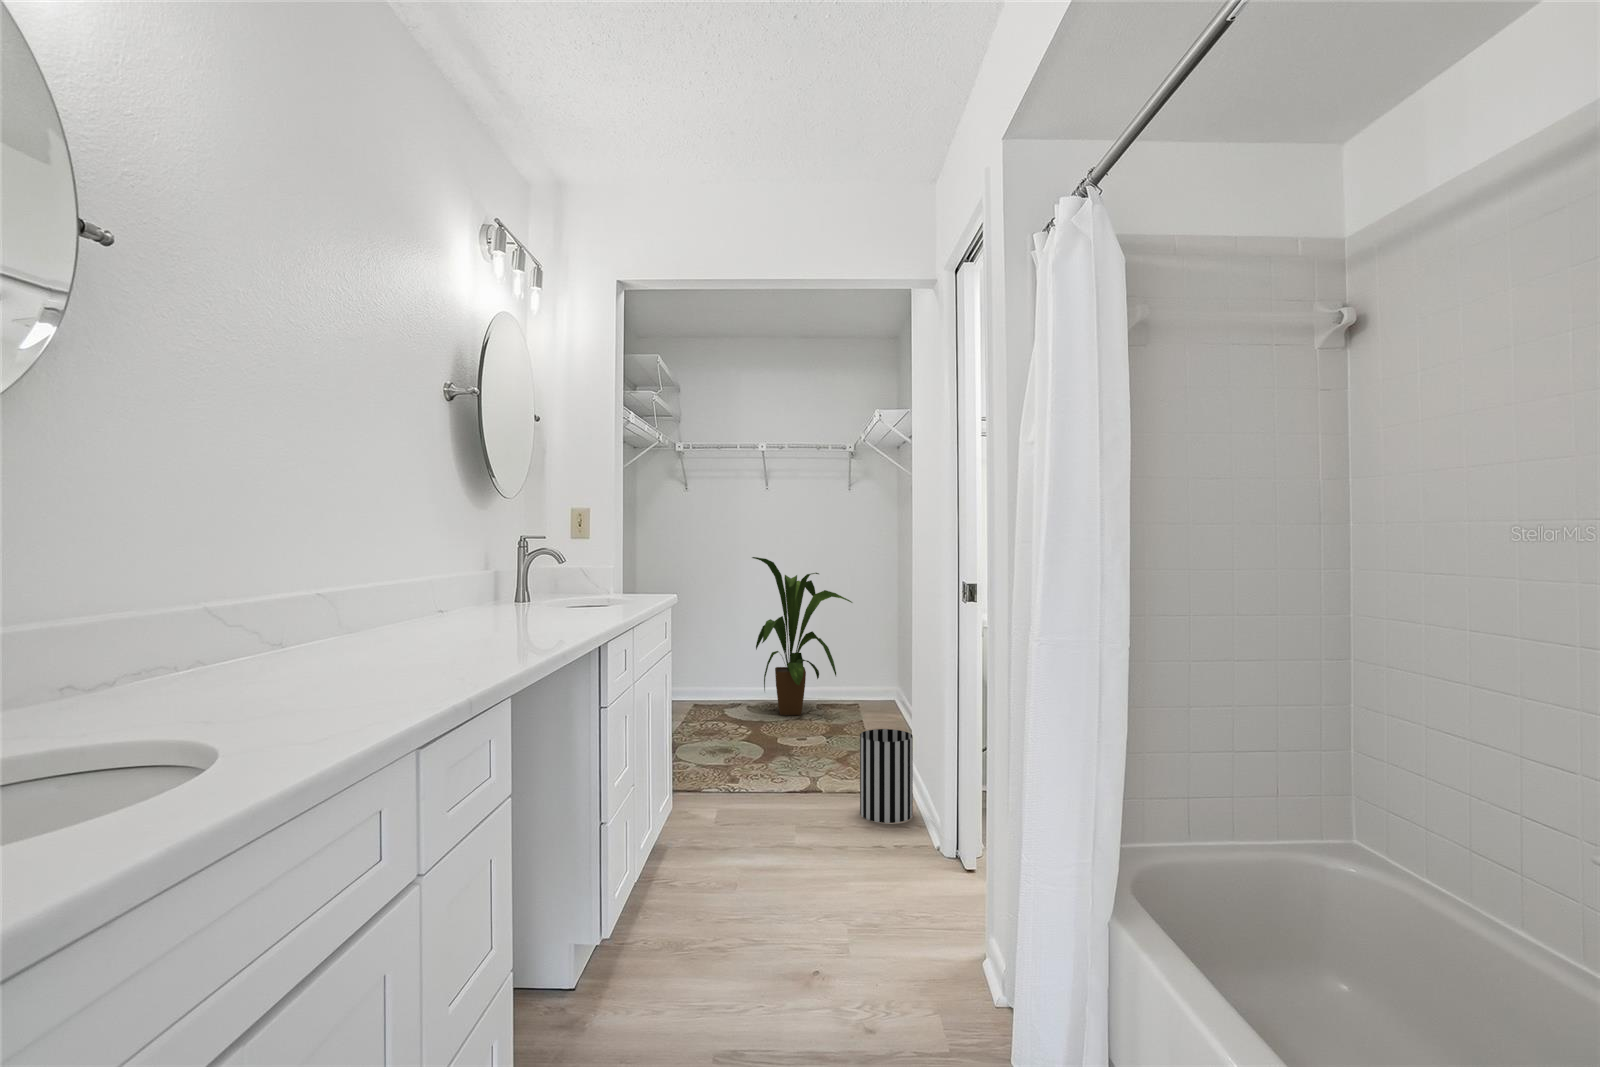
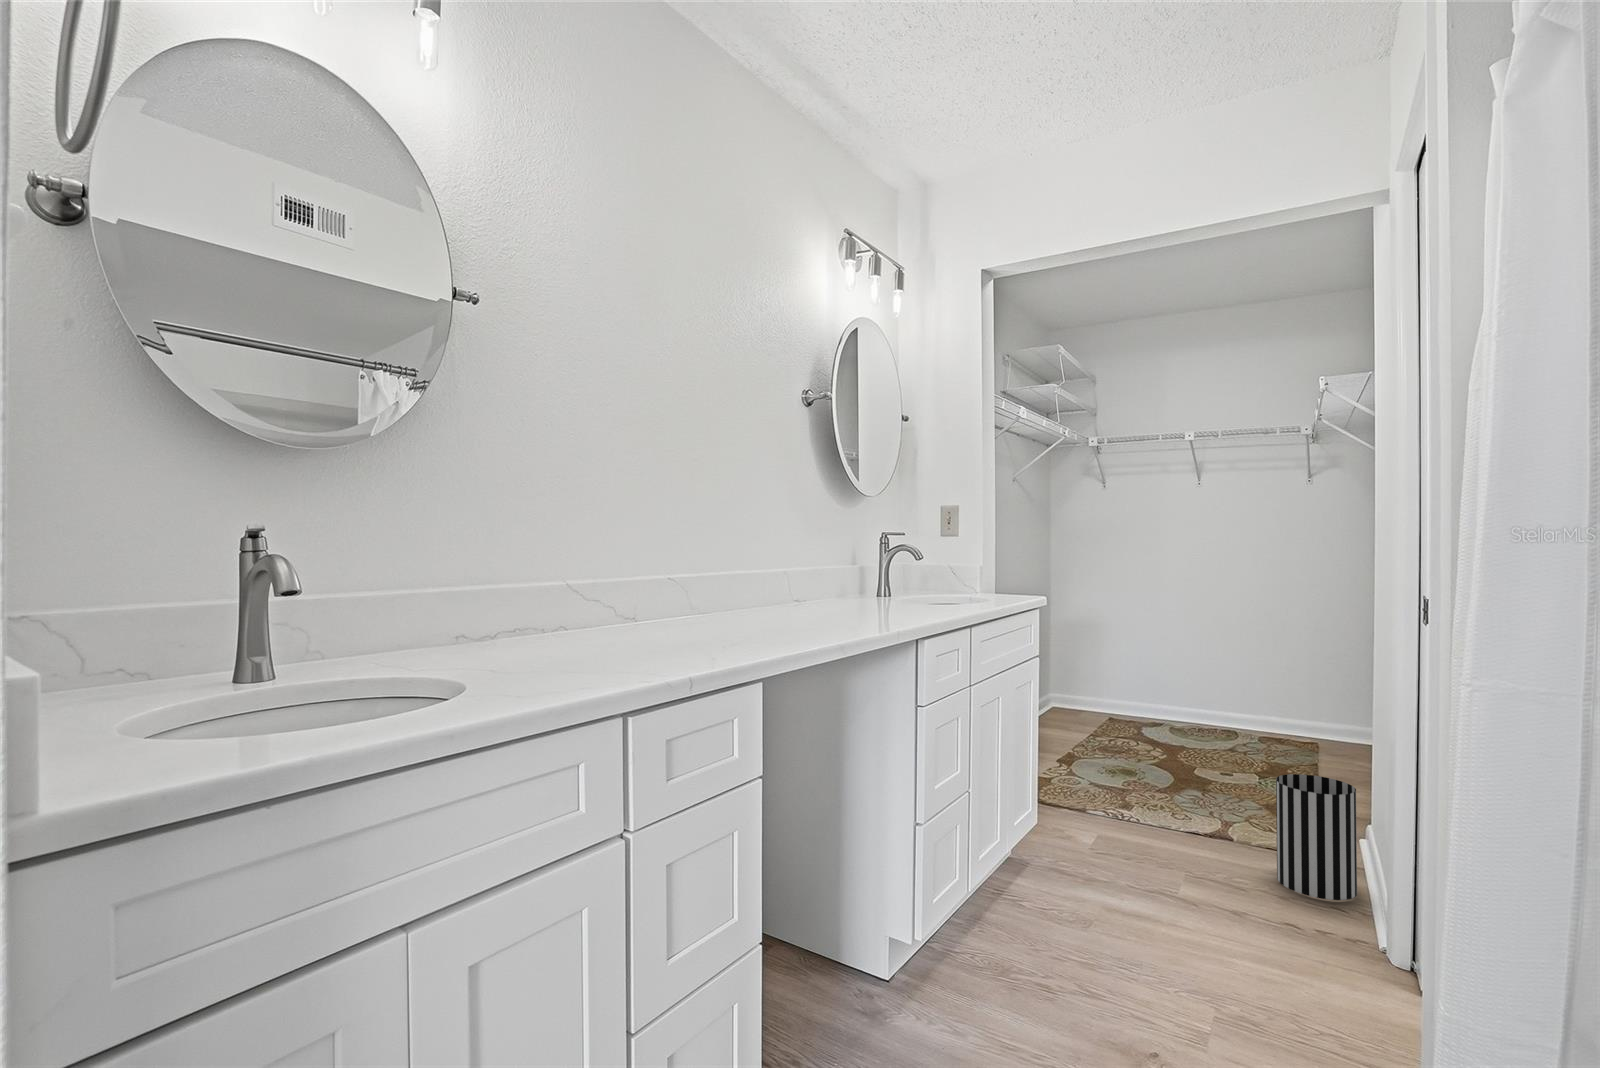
house plant: present [752,557,852,715] -> none [1170,559,1313,746]

